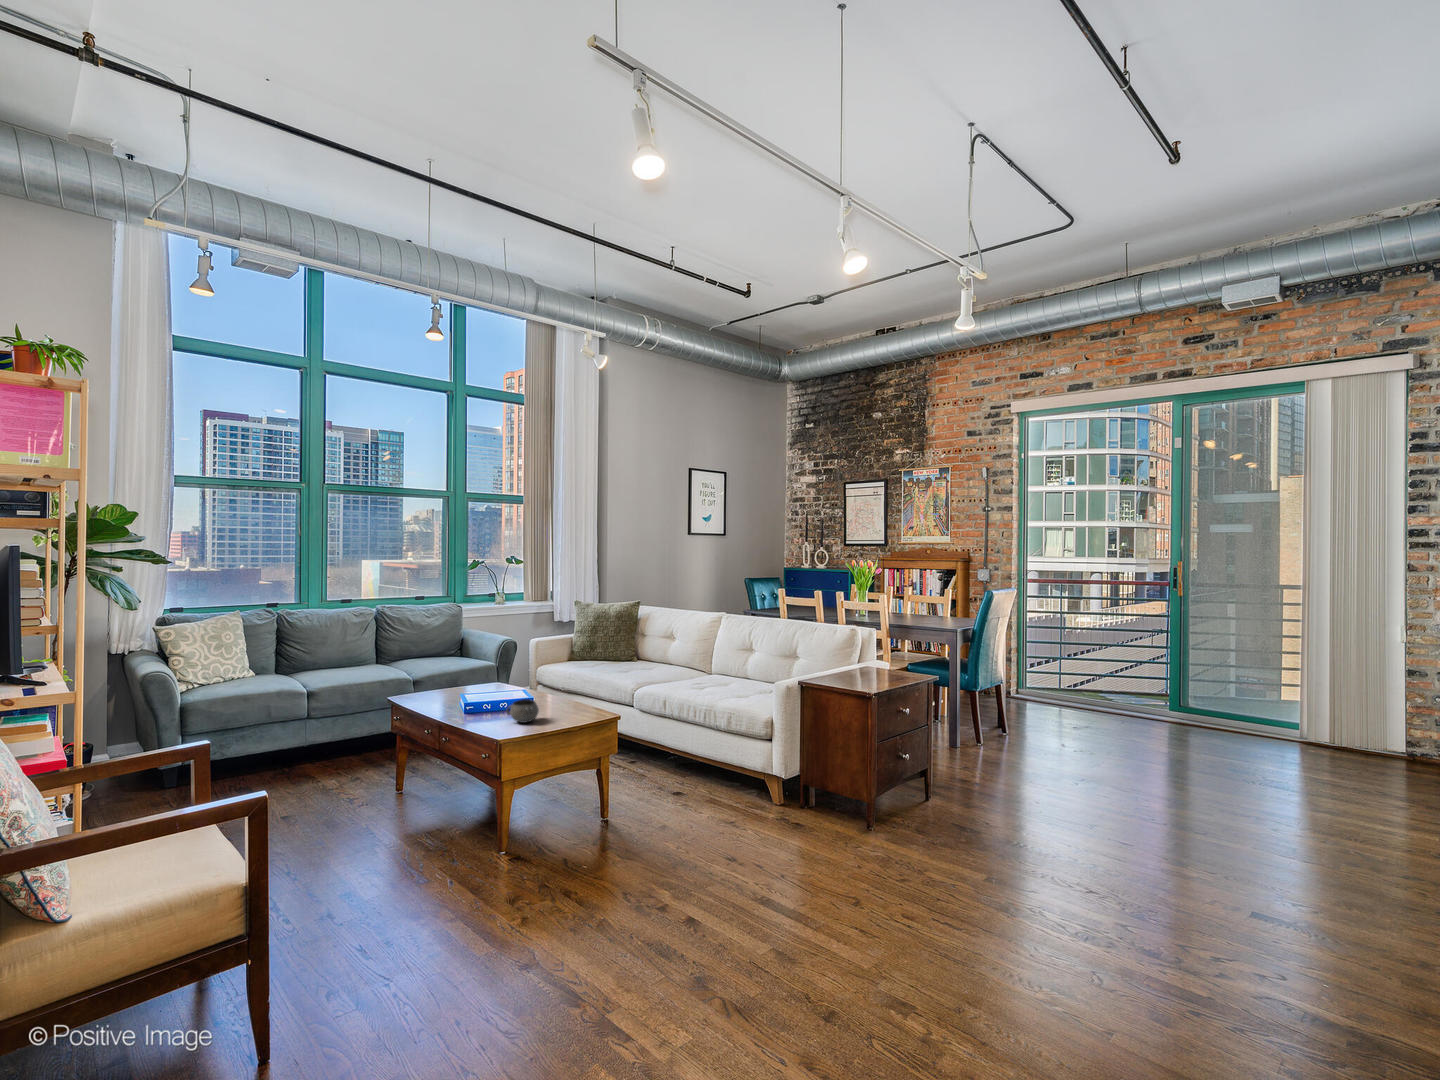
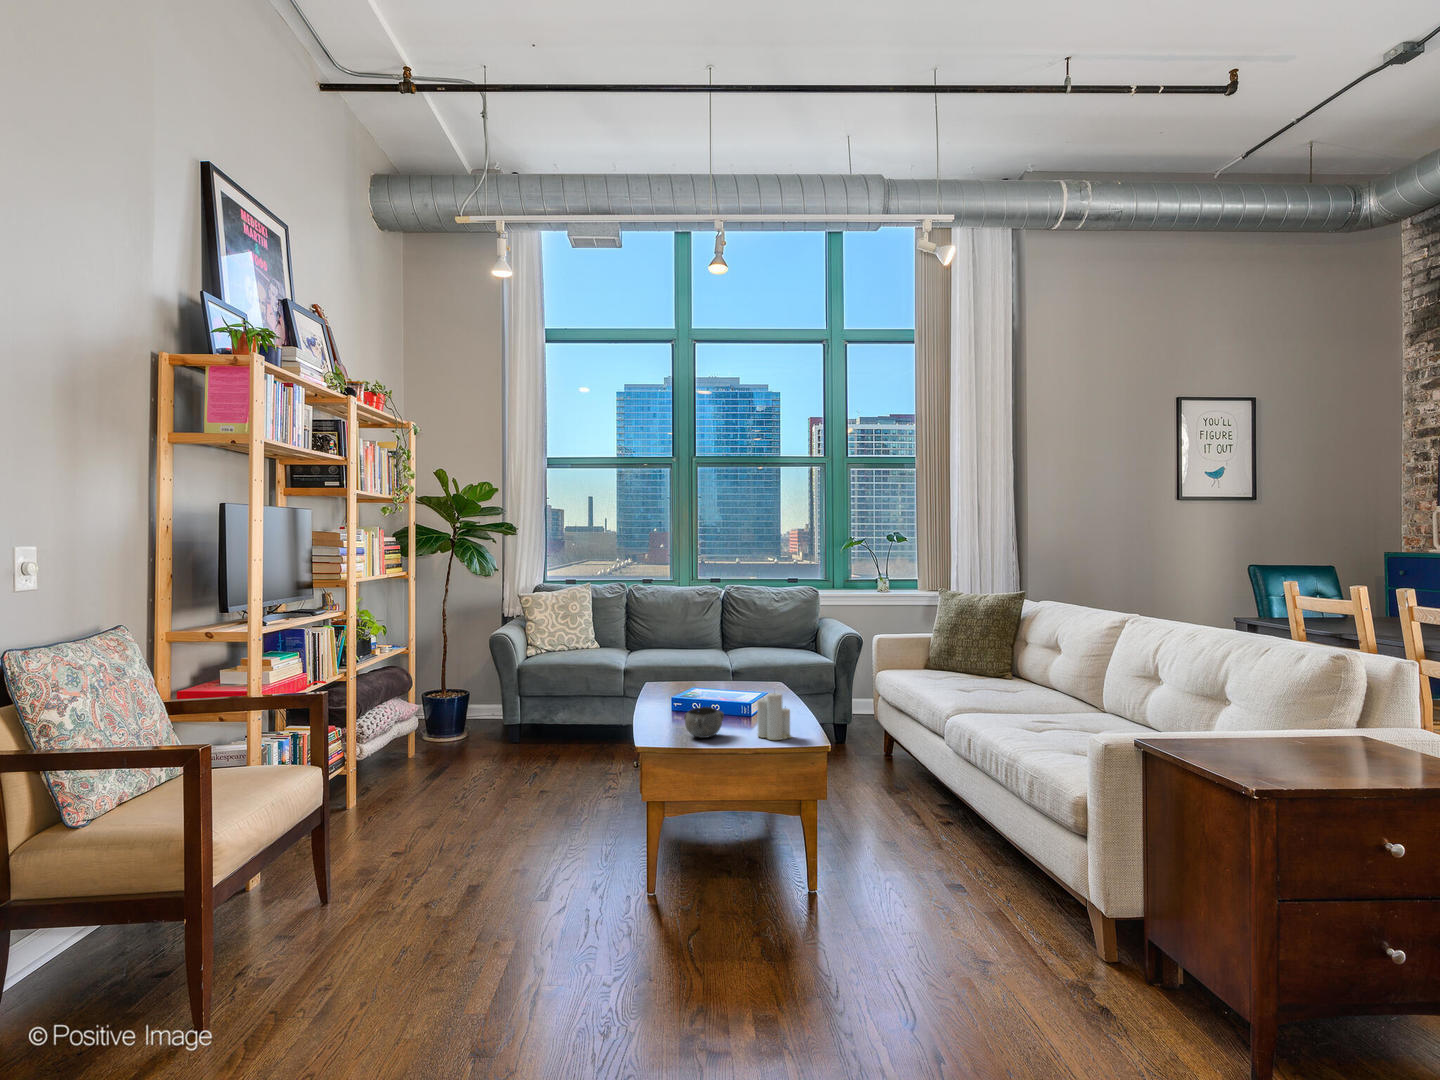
candle: none [560,679,586,716] -> present [757,693,791,740]

